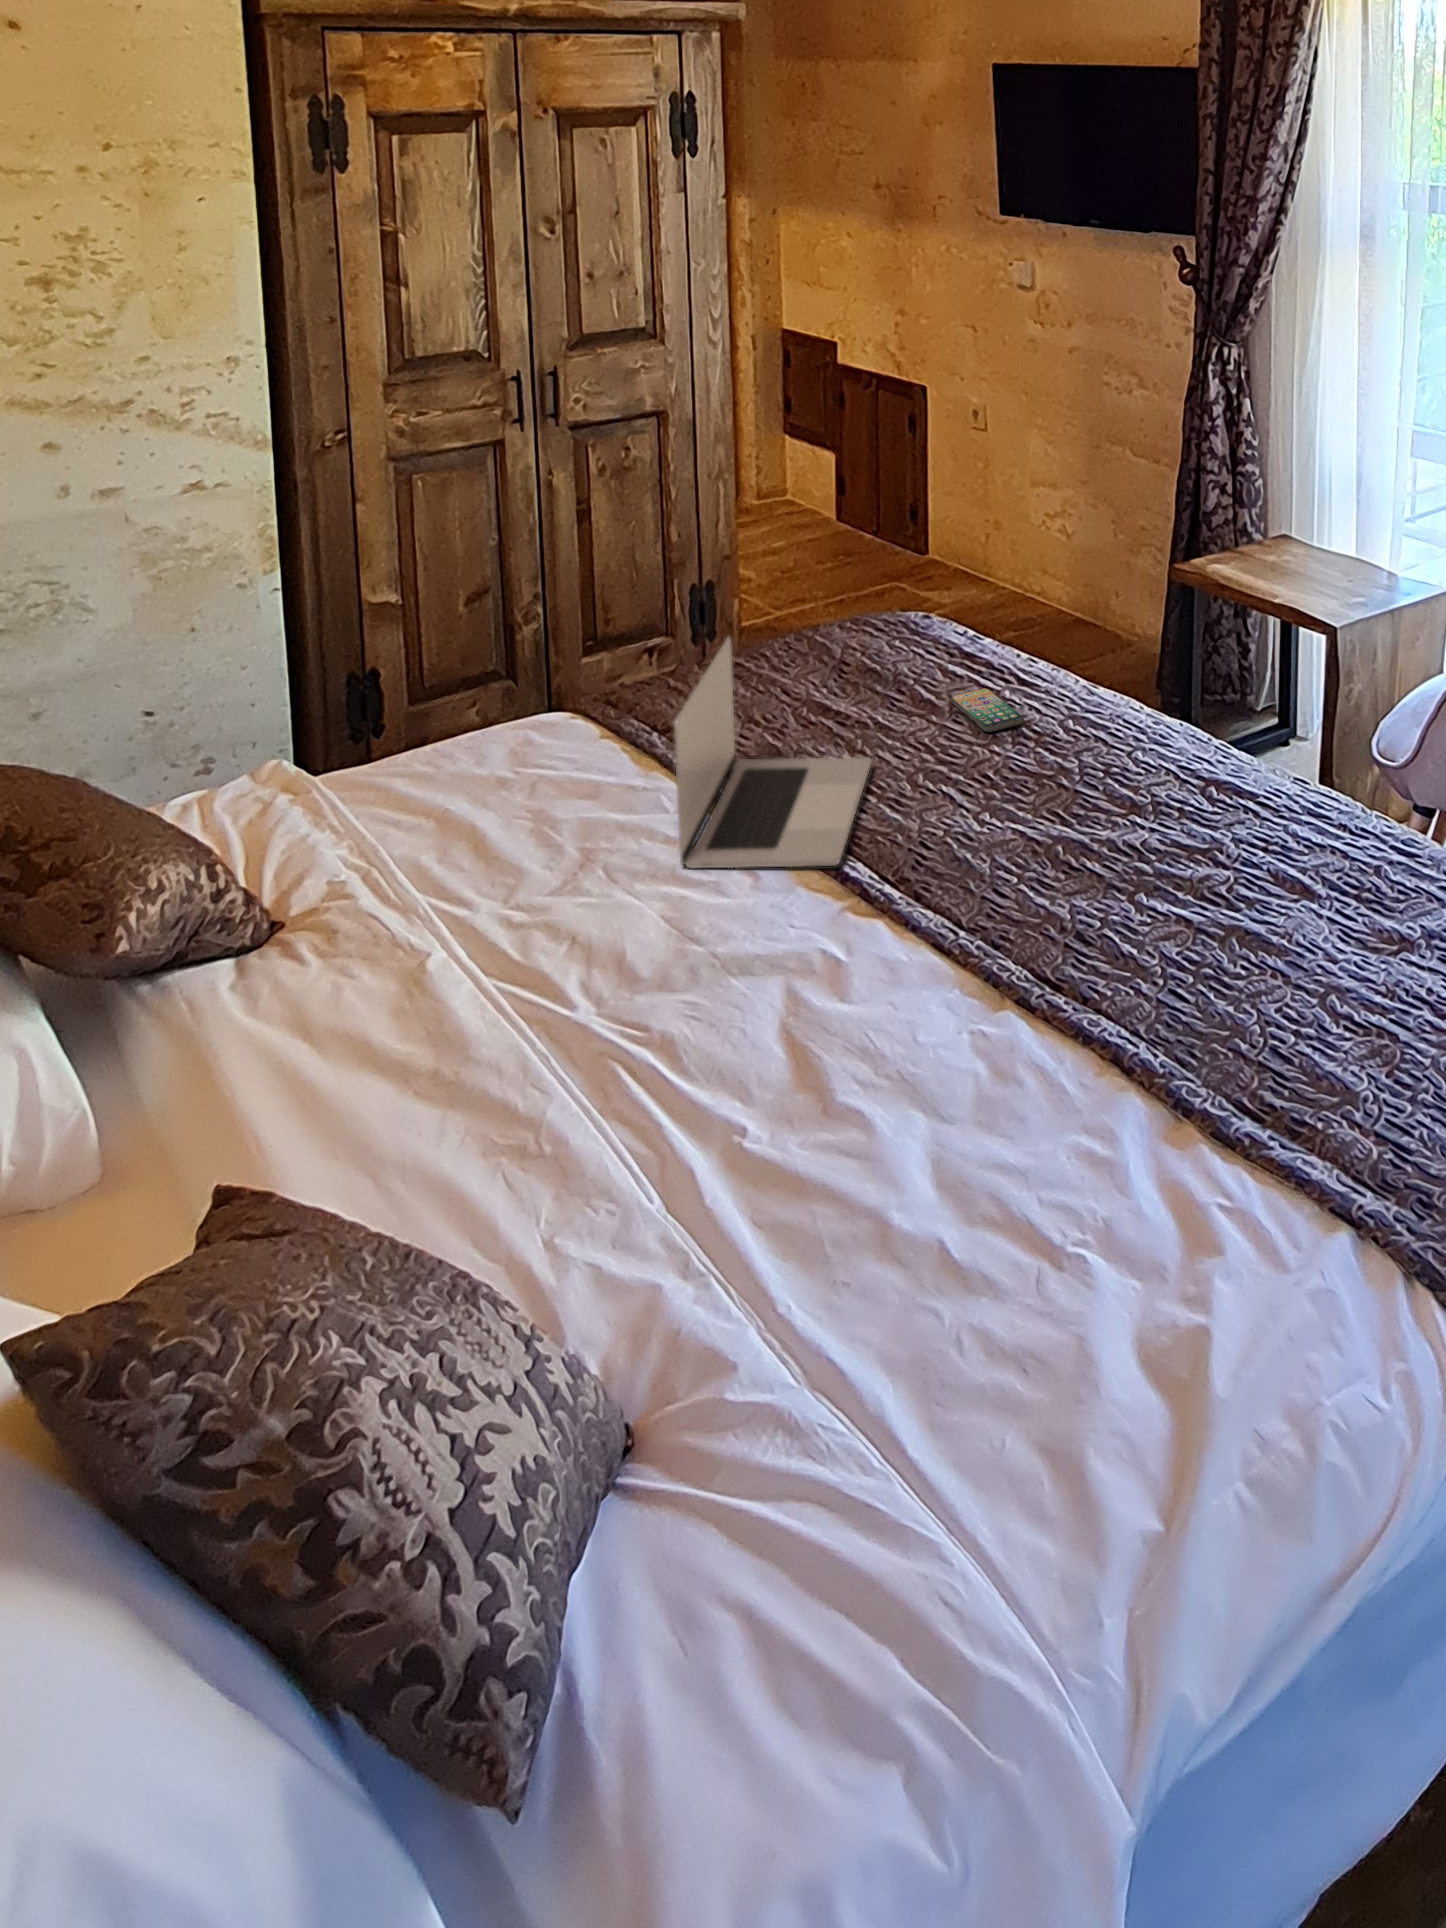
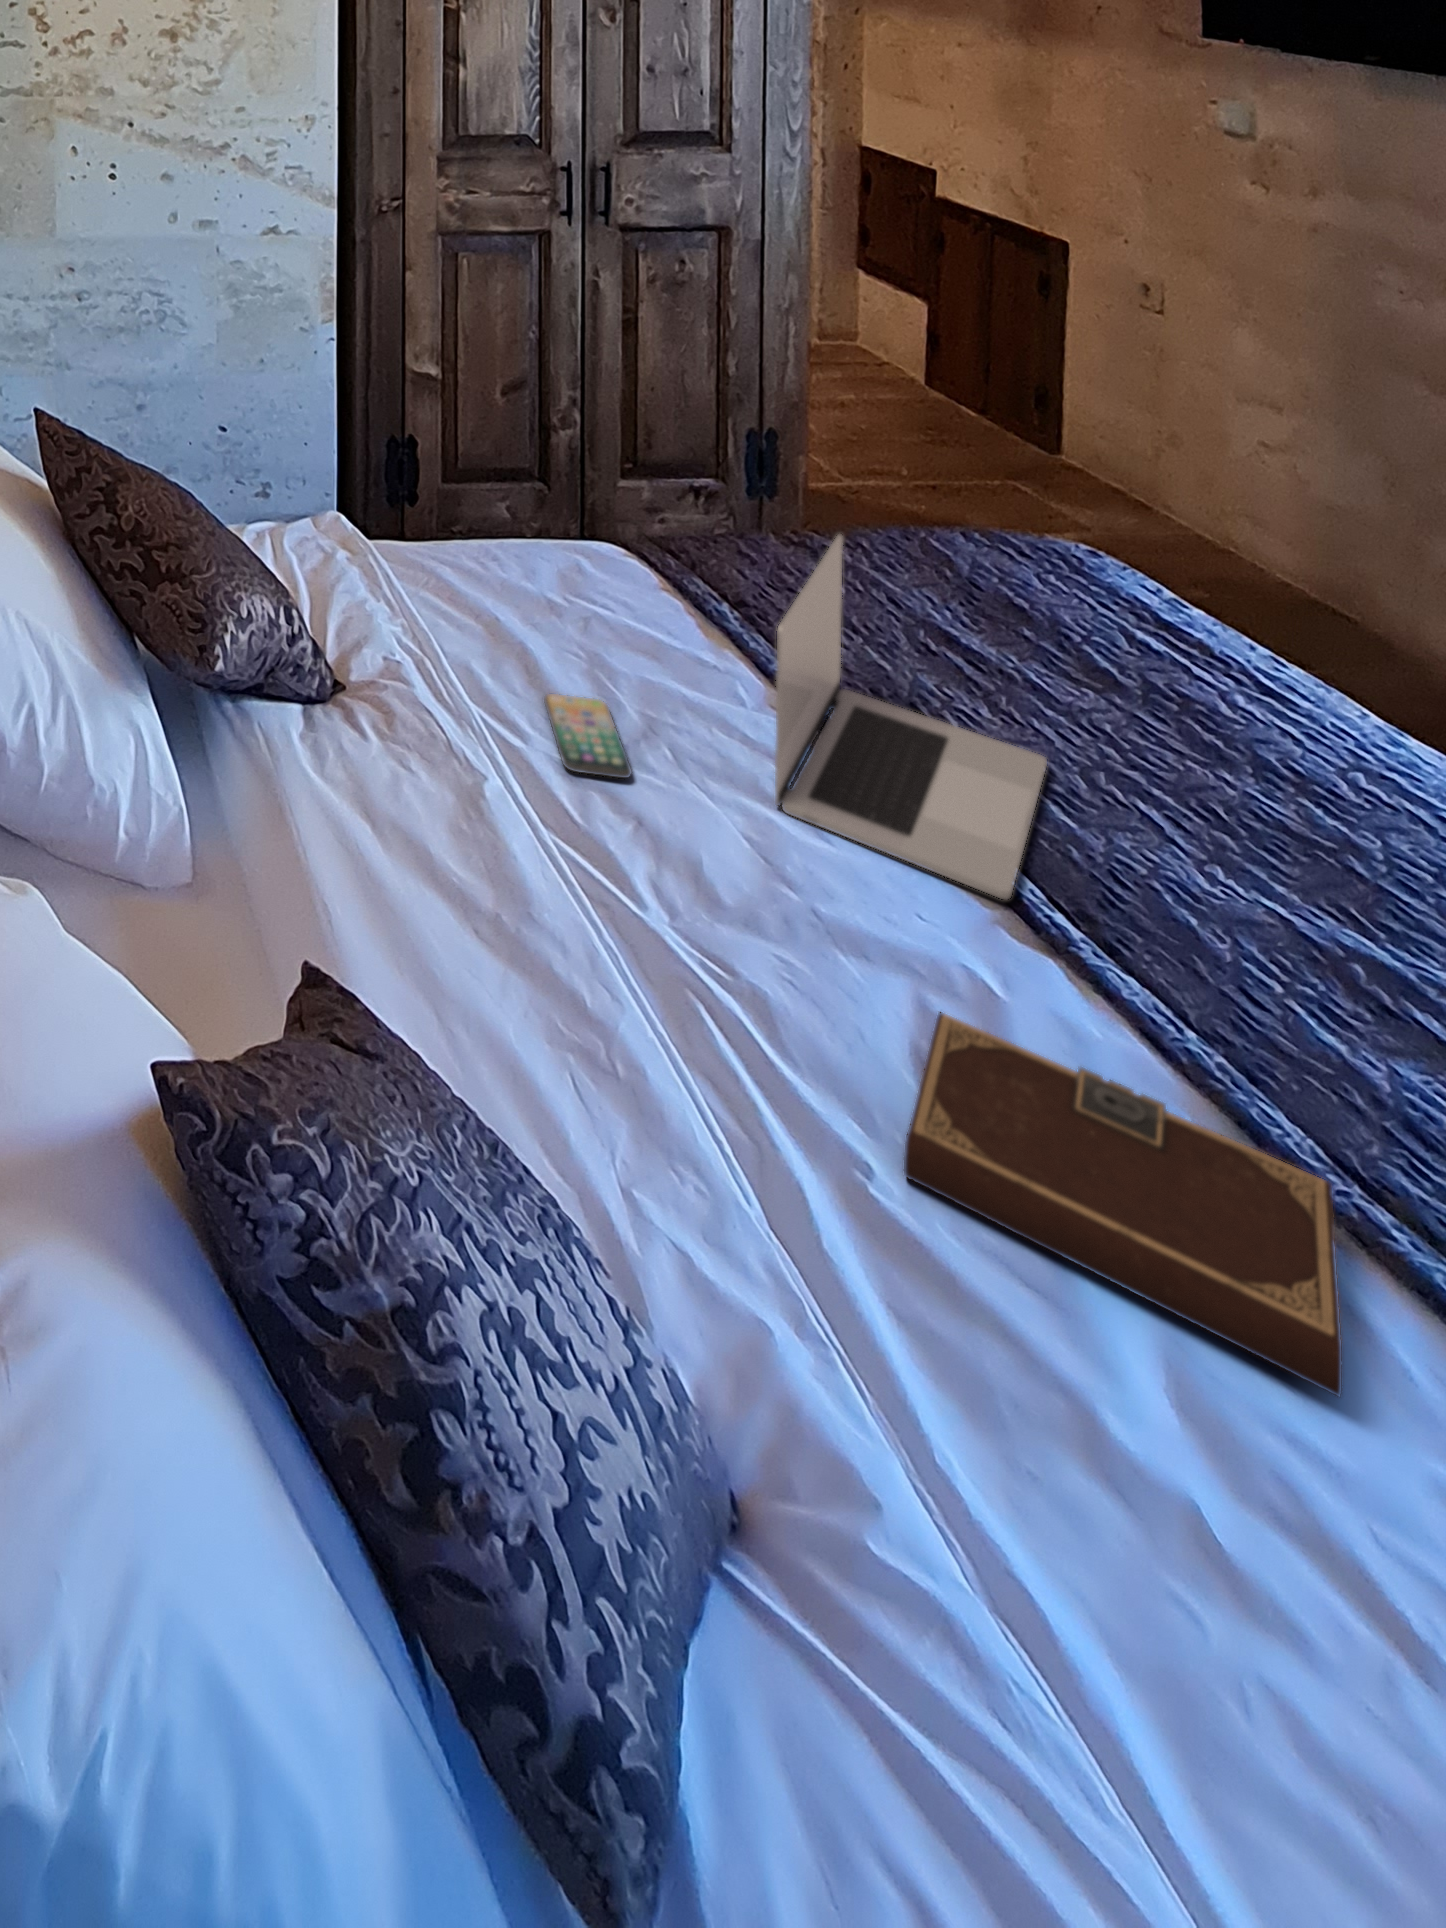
smartphone: present [950,689,1024,732] -> present [544,694,632,778]
notebook: none [753,950,1000,1081] -> present [904,1013,1342,1396]

